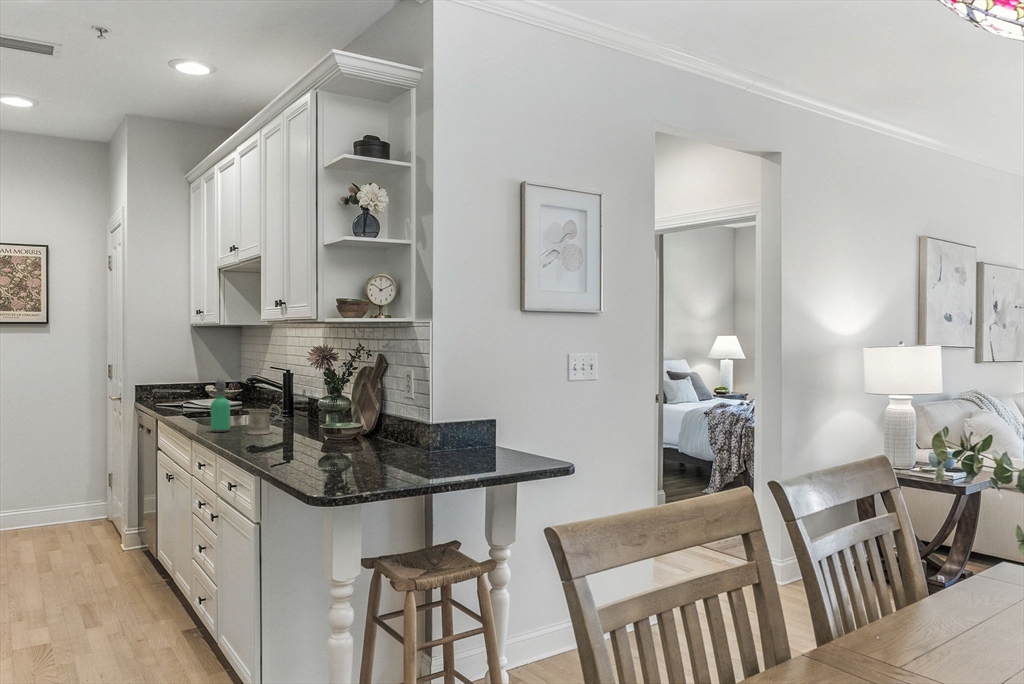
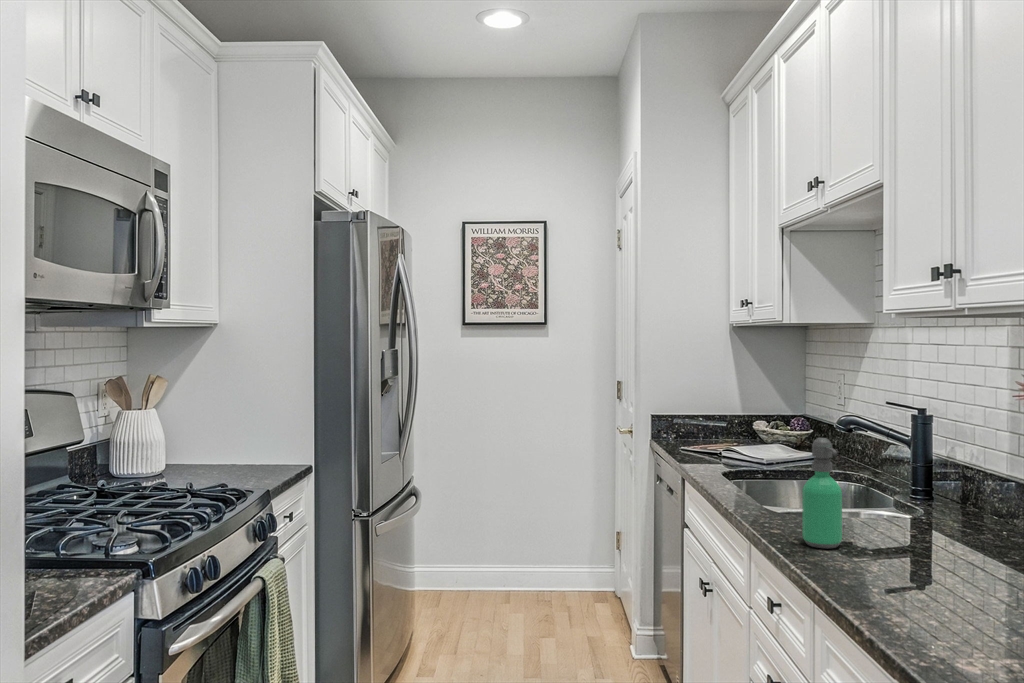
mug: present [247,404,281,435] -> none [884,504,968,571]

